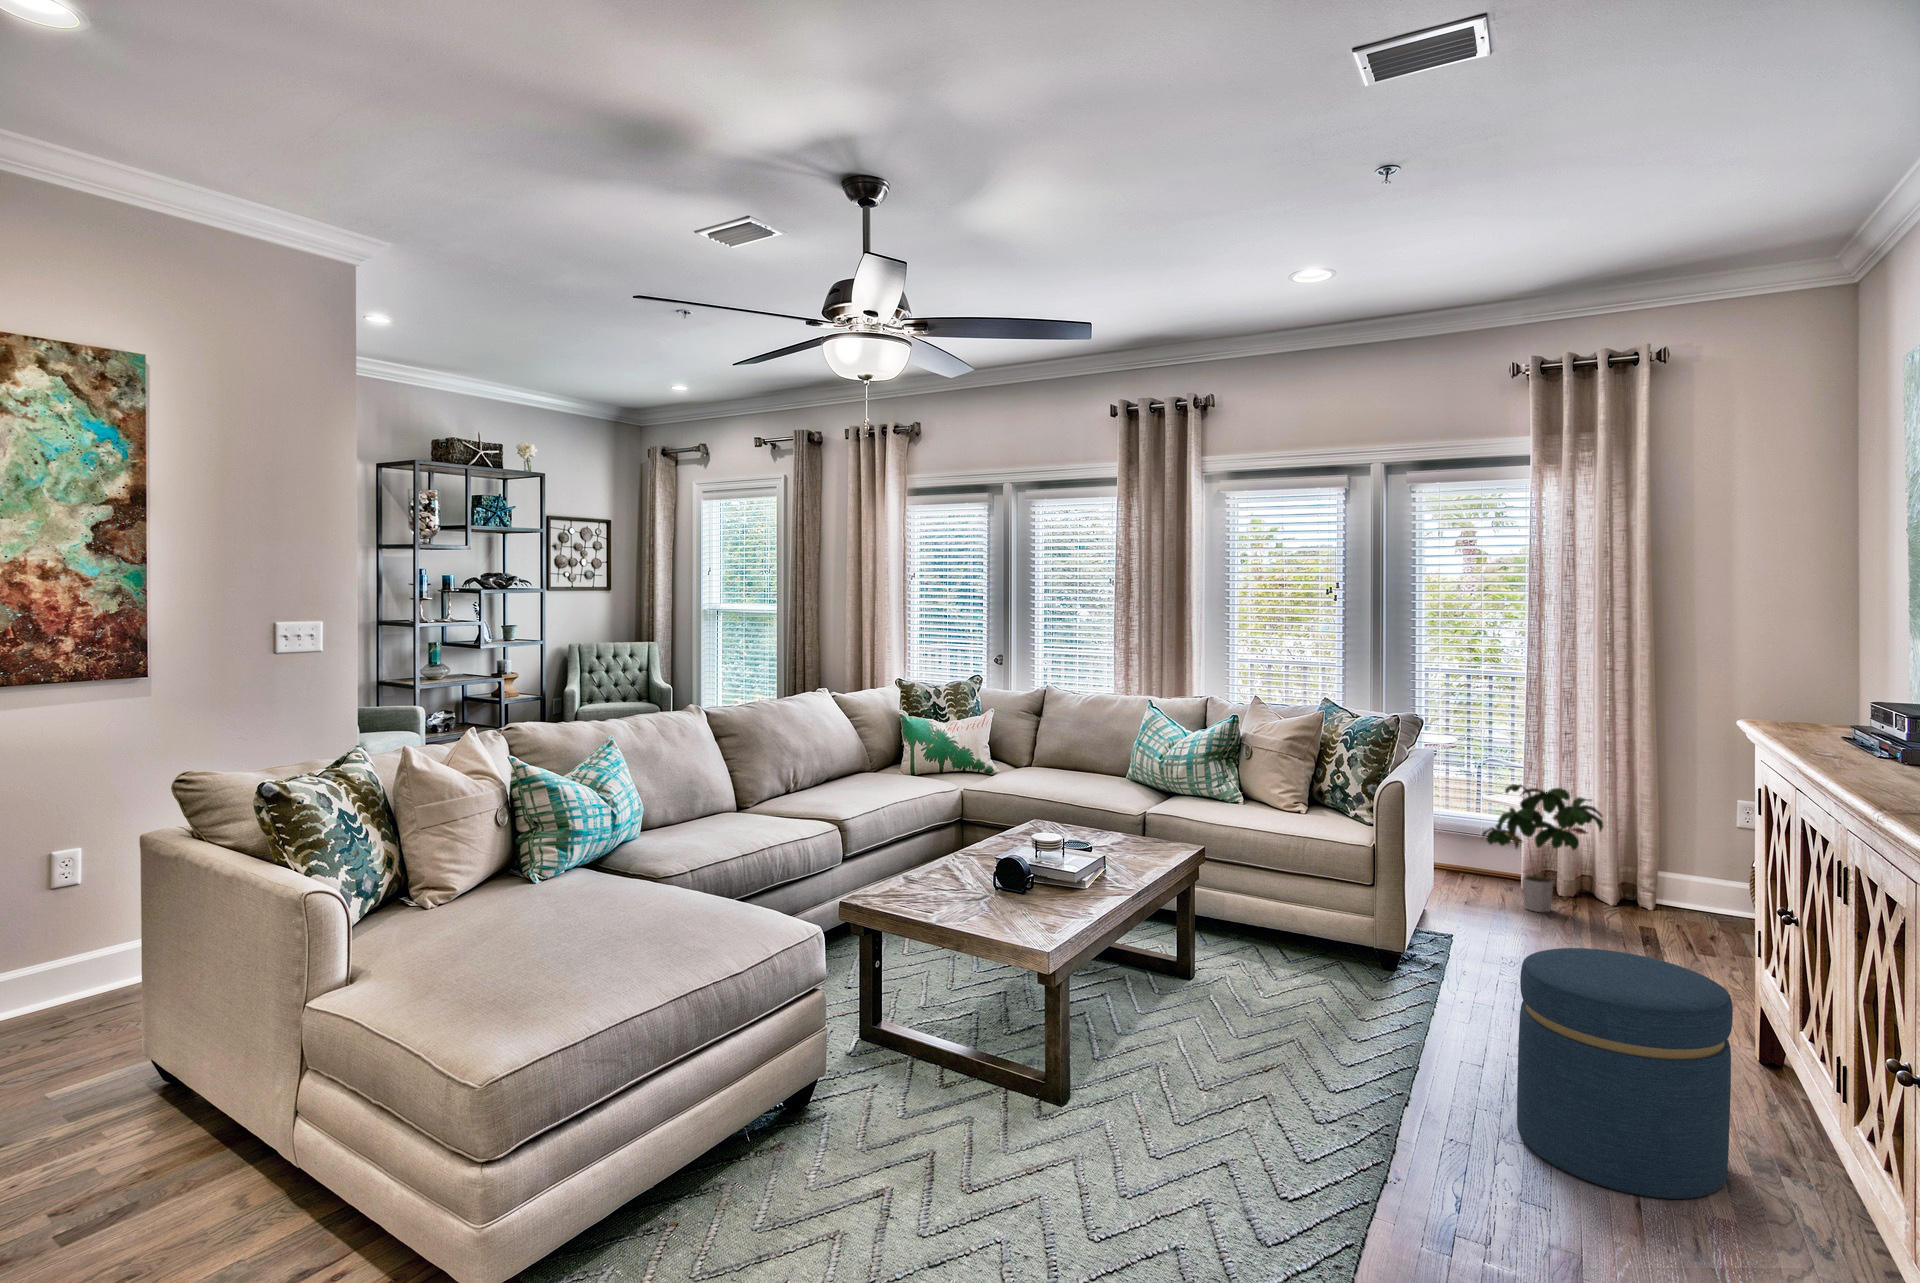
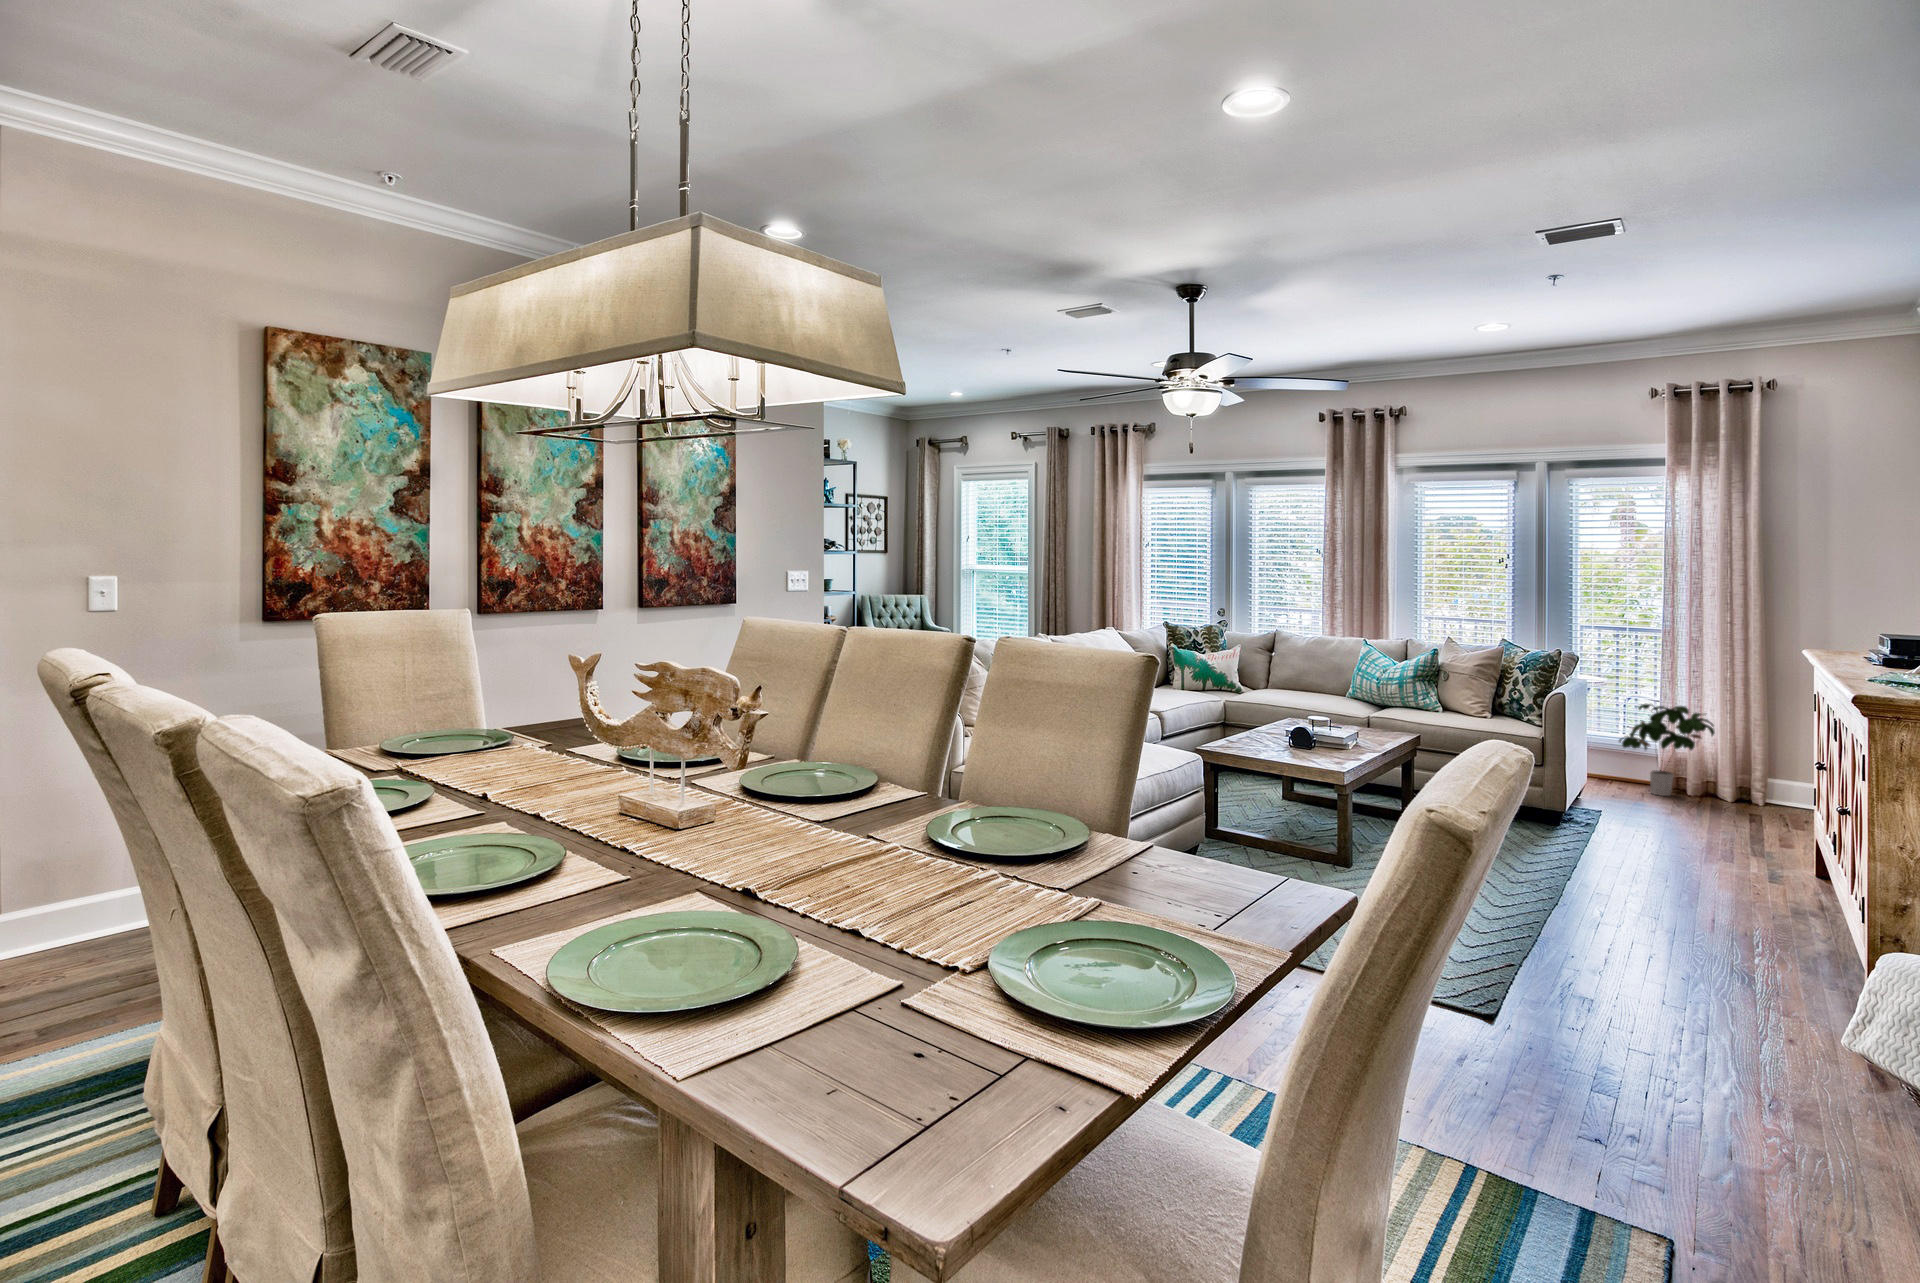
ottoman: present [1517,948,1733,1199] -> none [1657,786,1796,919]

